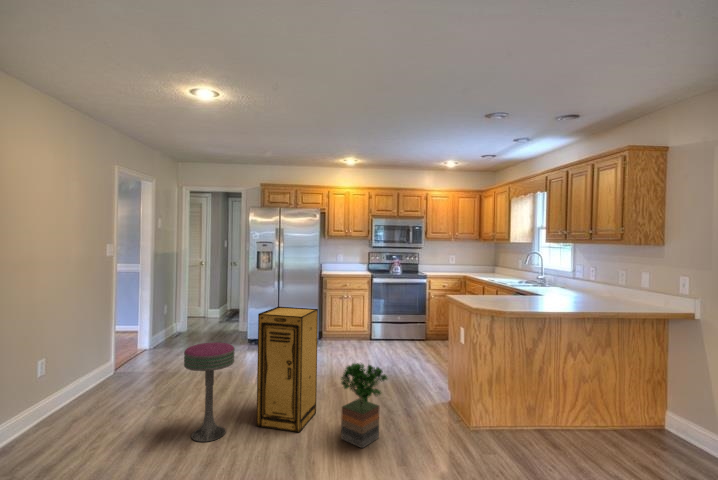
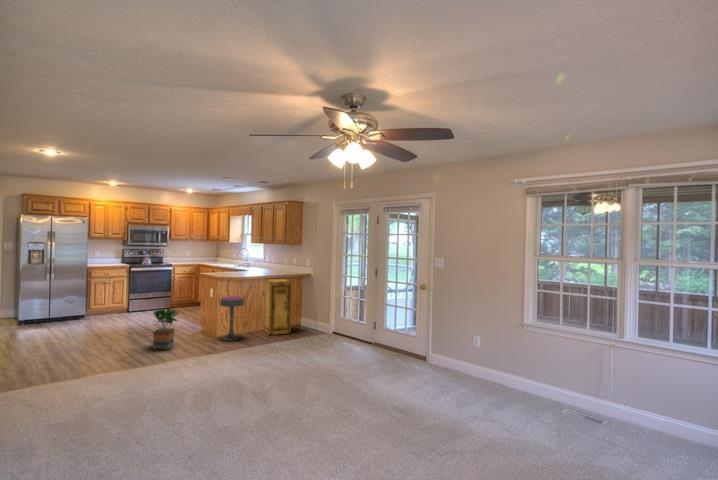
storage cabinet: present [257,306,318,432] -> present [264,279,292,335]
bar stool: present [184,342,235,442] -> present [220,296,244,341]

